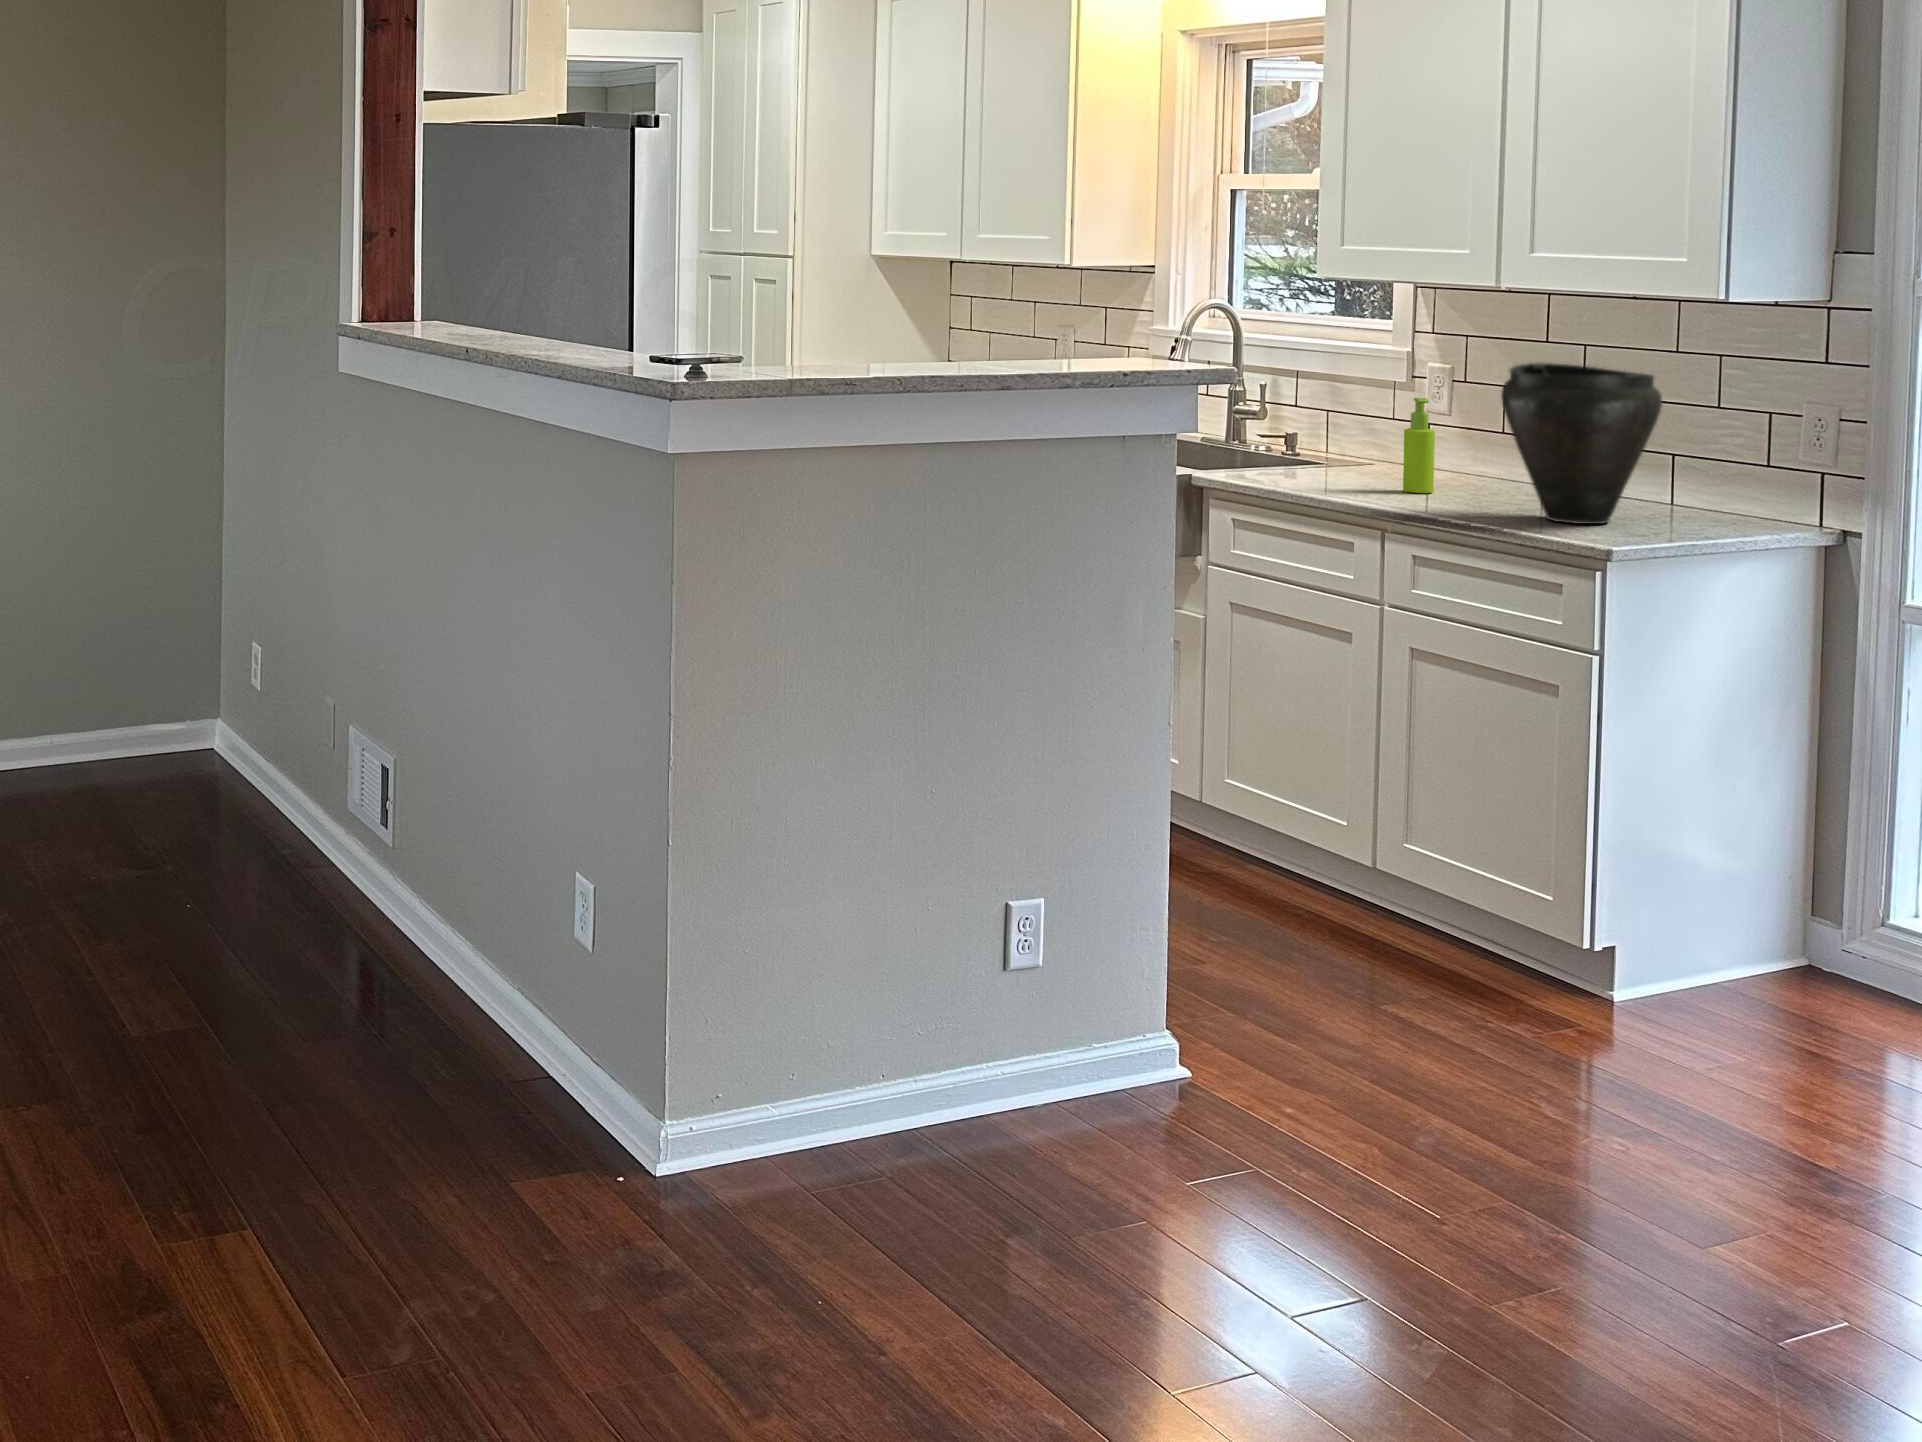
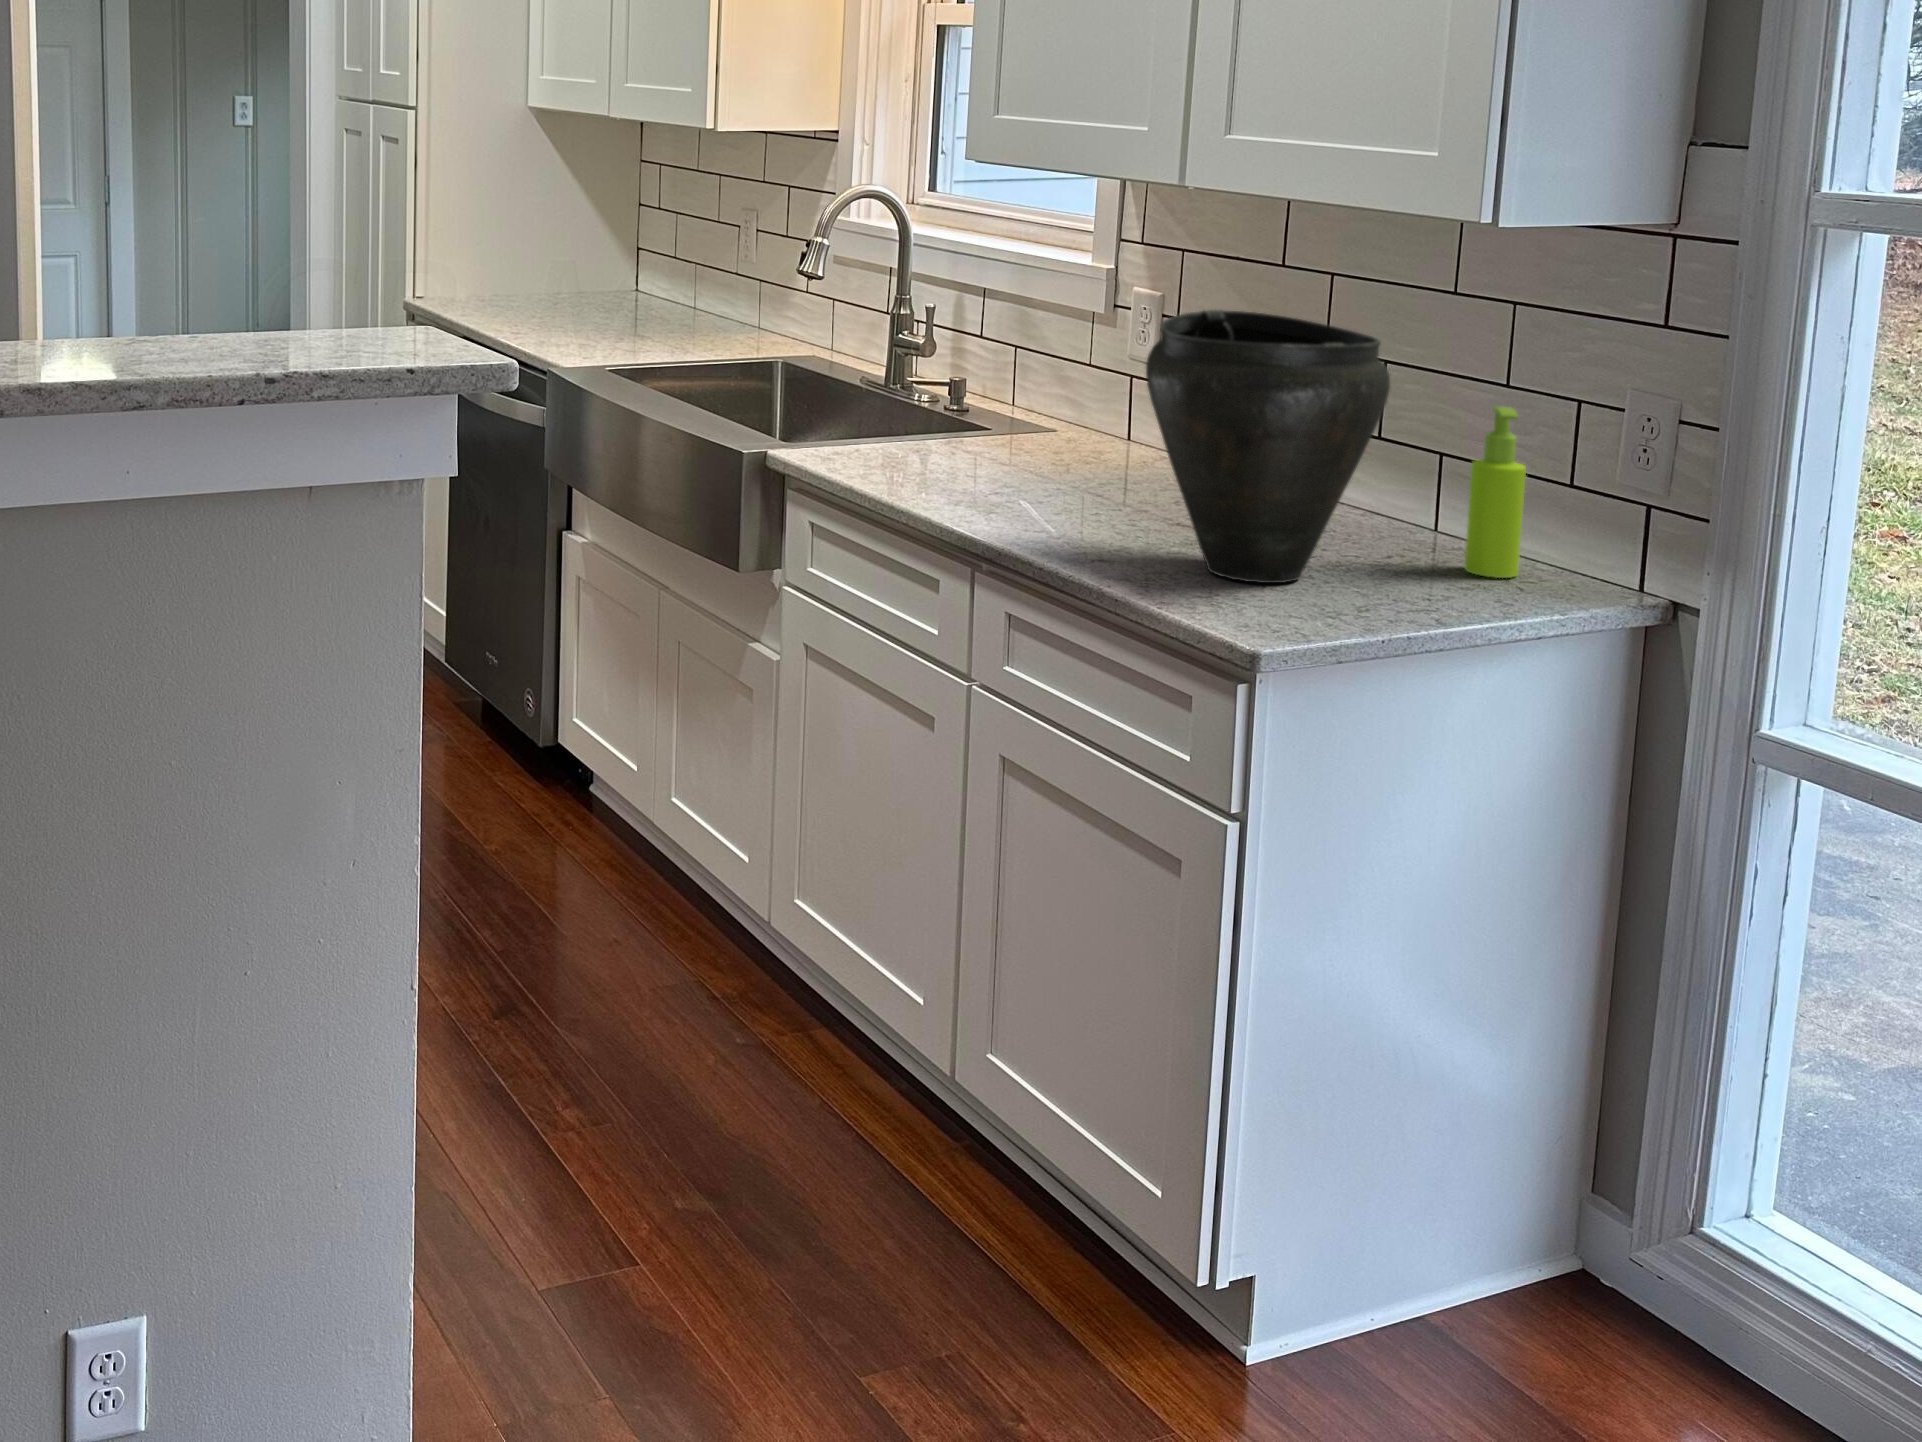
soap dispenser: present [1403,398,1435,493] -> present [1464,406,1526,578]

